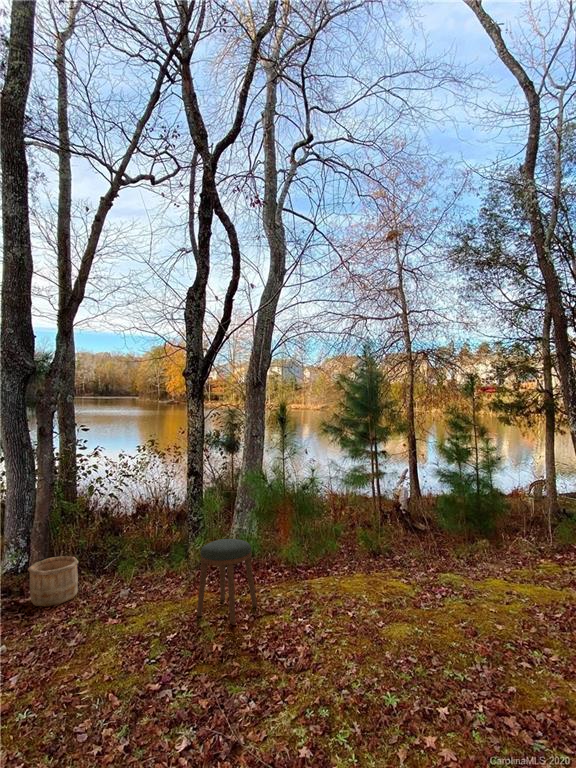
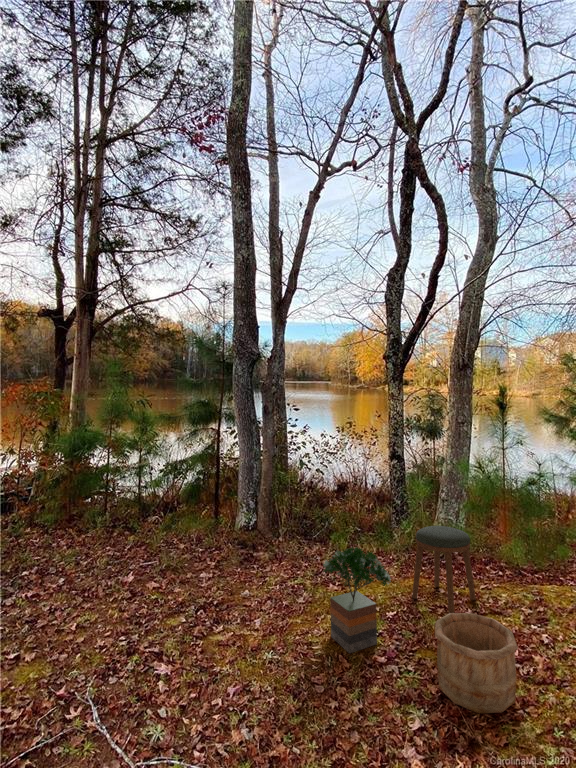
wooden bucket: present [28,556,78,606] -> present [435,613,518,713]
potted tree: none [92,572,168,689] -> present [323,547,391,653]

